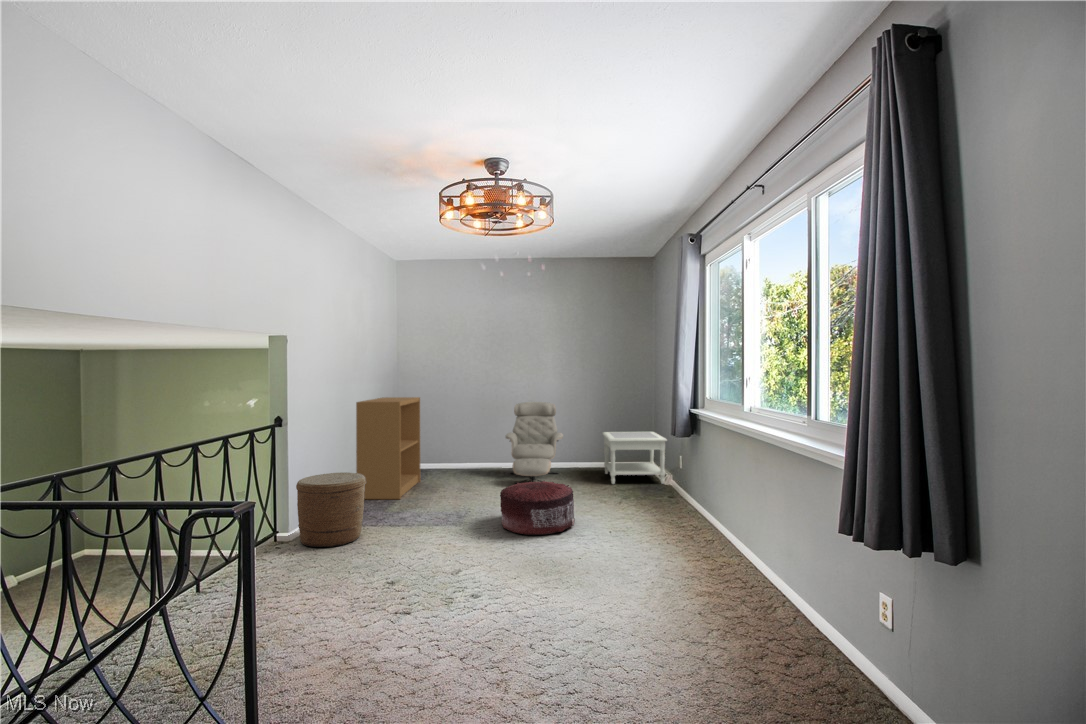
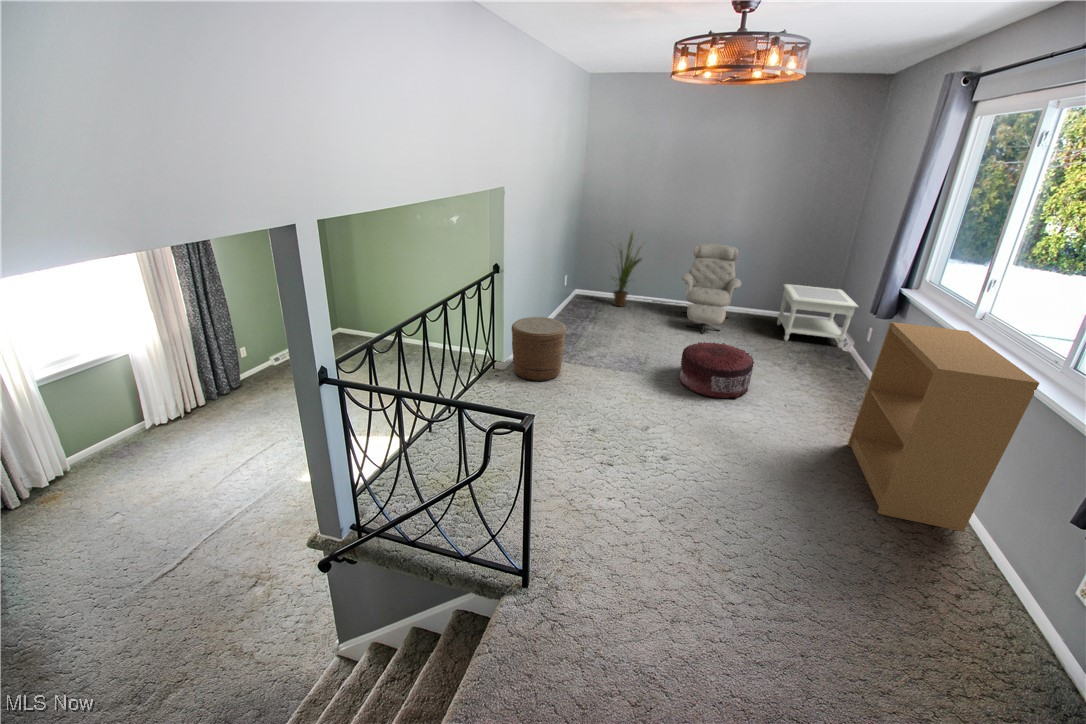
house plant: none [423,396,466,475] -> present [612,232,641,307]
bookshelf: present [356,397,420,499] -> present [848,322,1039,532]

